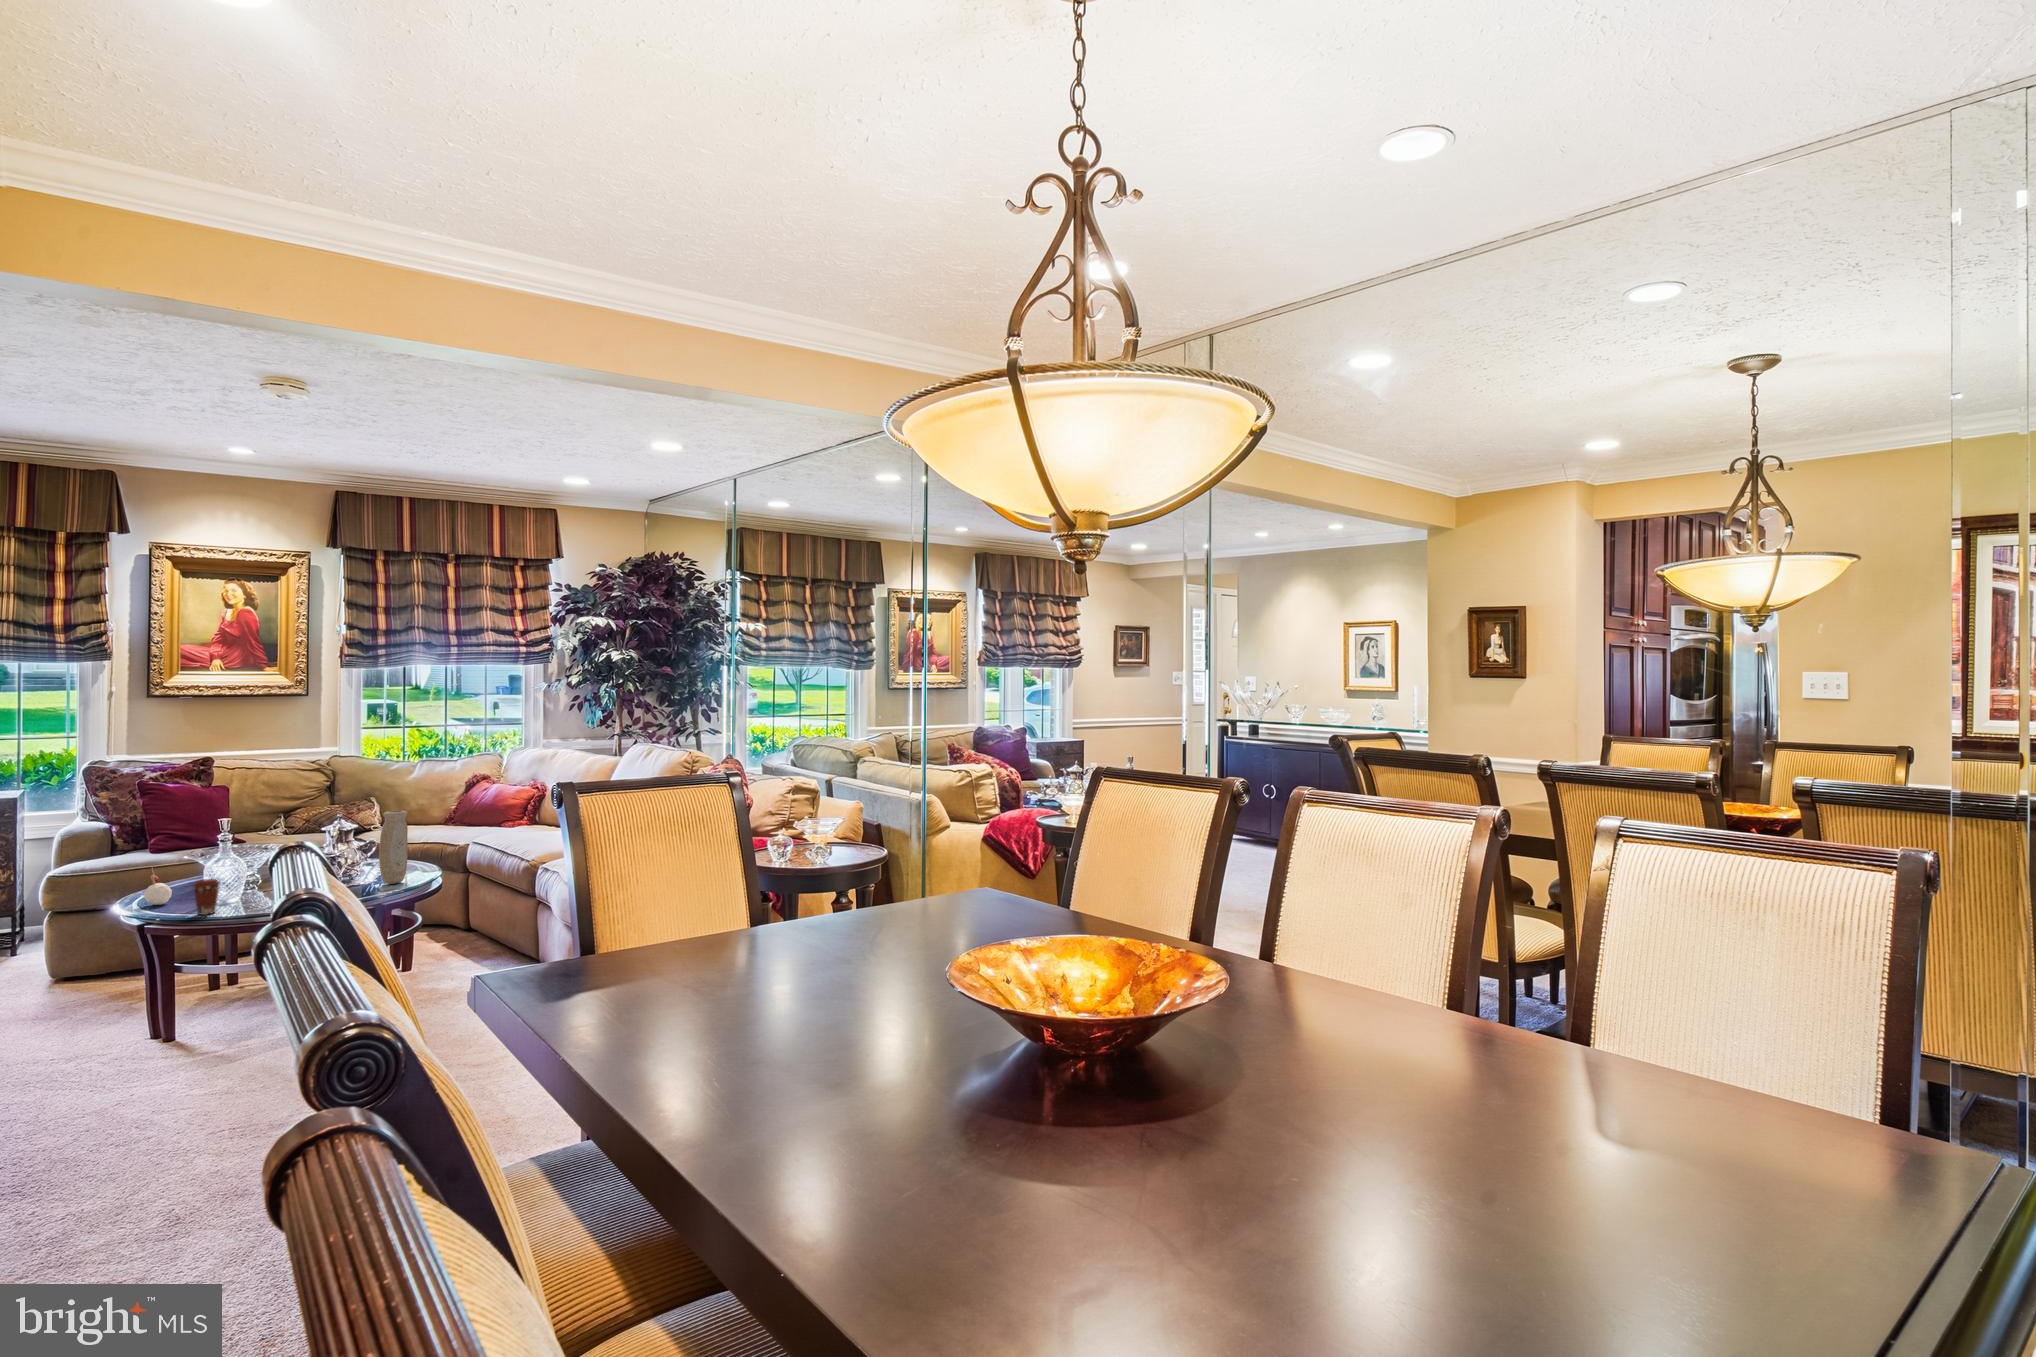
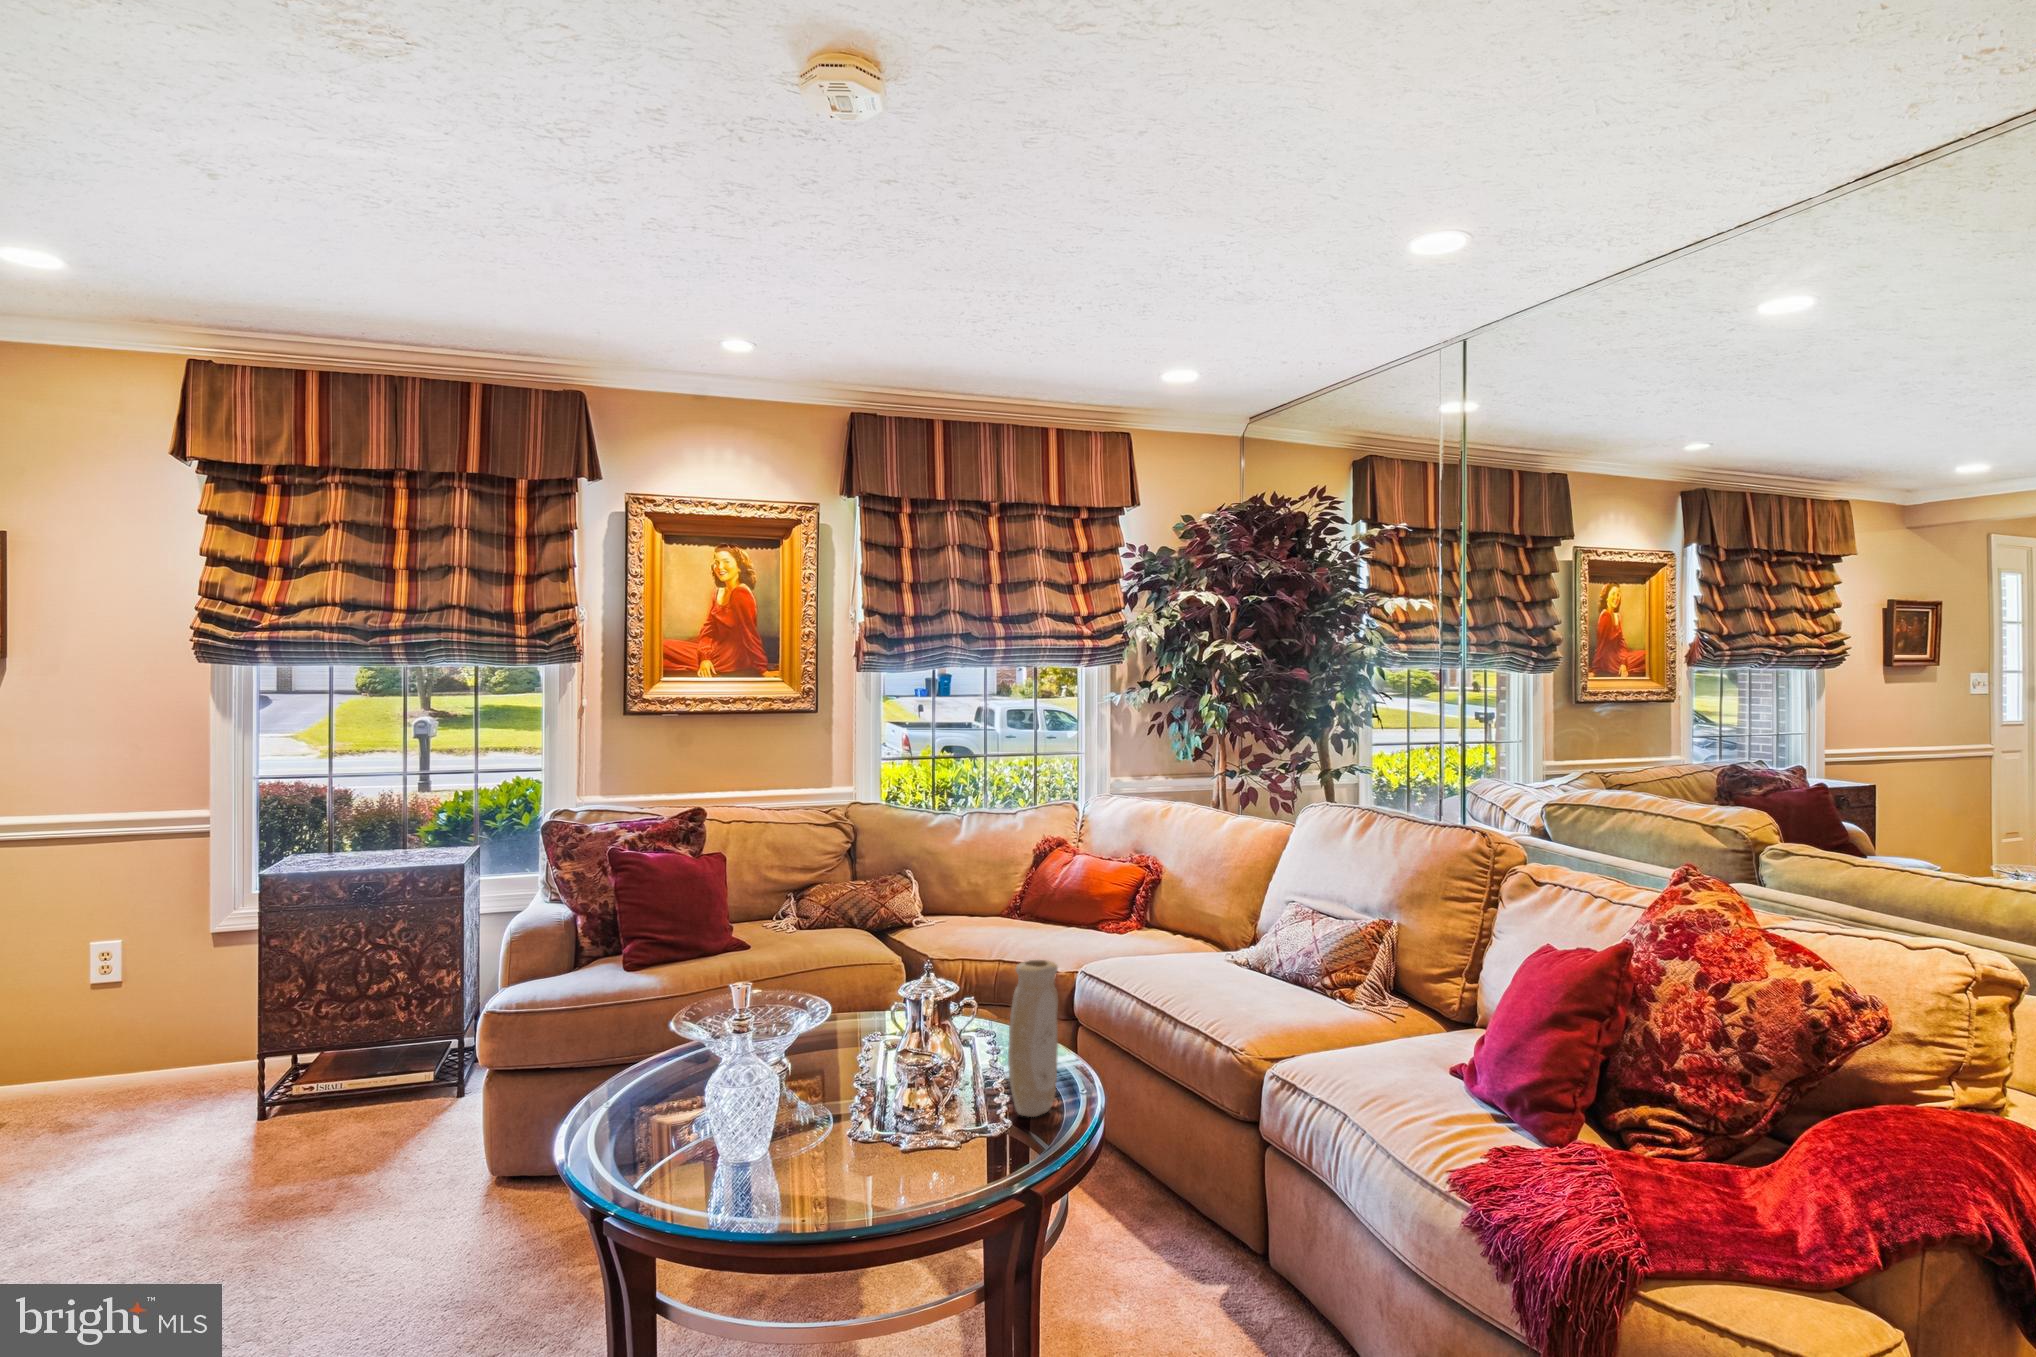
candle: present [144,868,172,905] -> none [606,1062,652,1142]
coffee cup: present [193,879,220,915] -> none [689,1126,741,1213]

